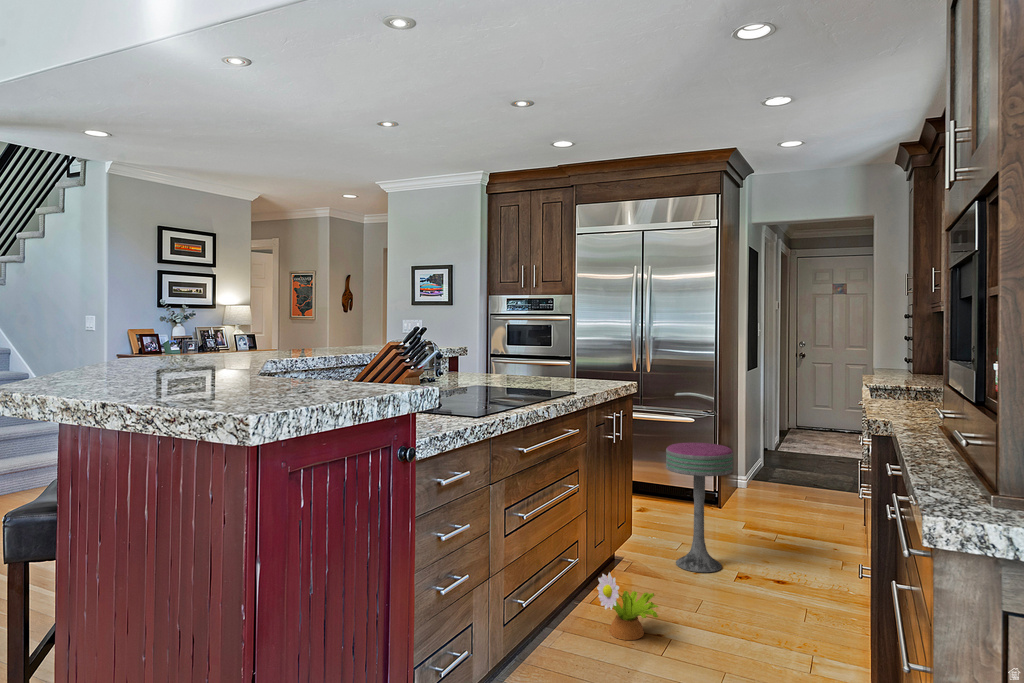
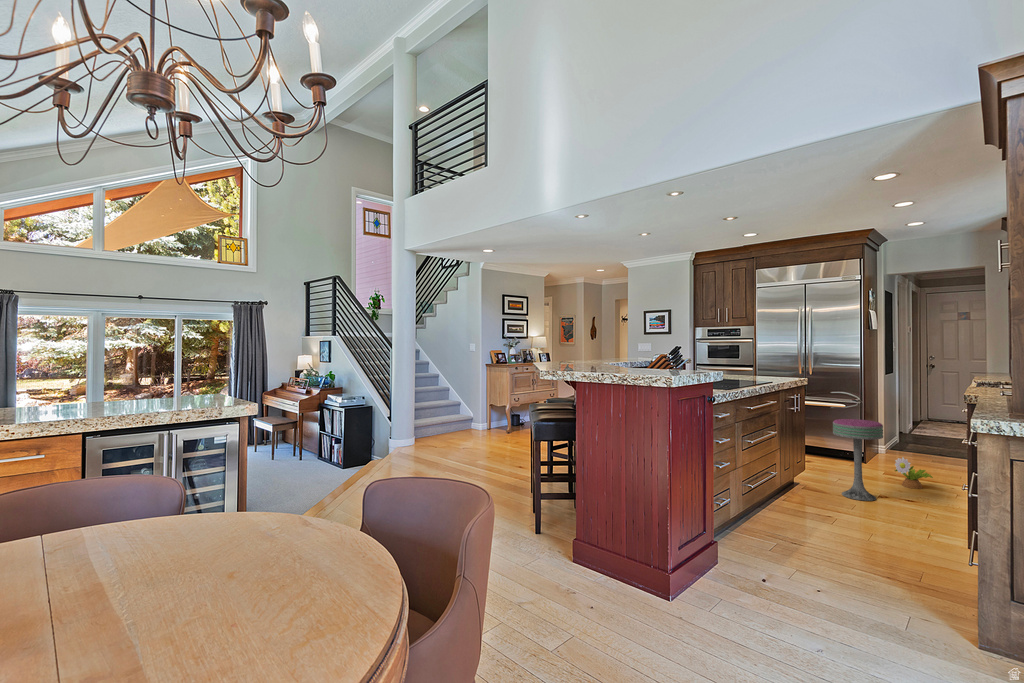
decorative plant: present [597,572,658,640] -> present [895,457,933,489]

